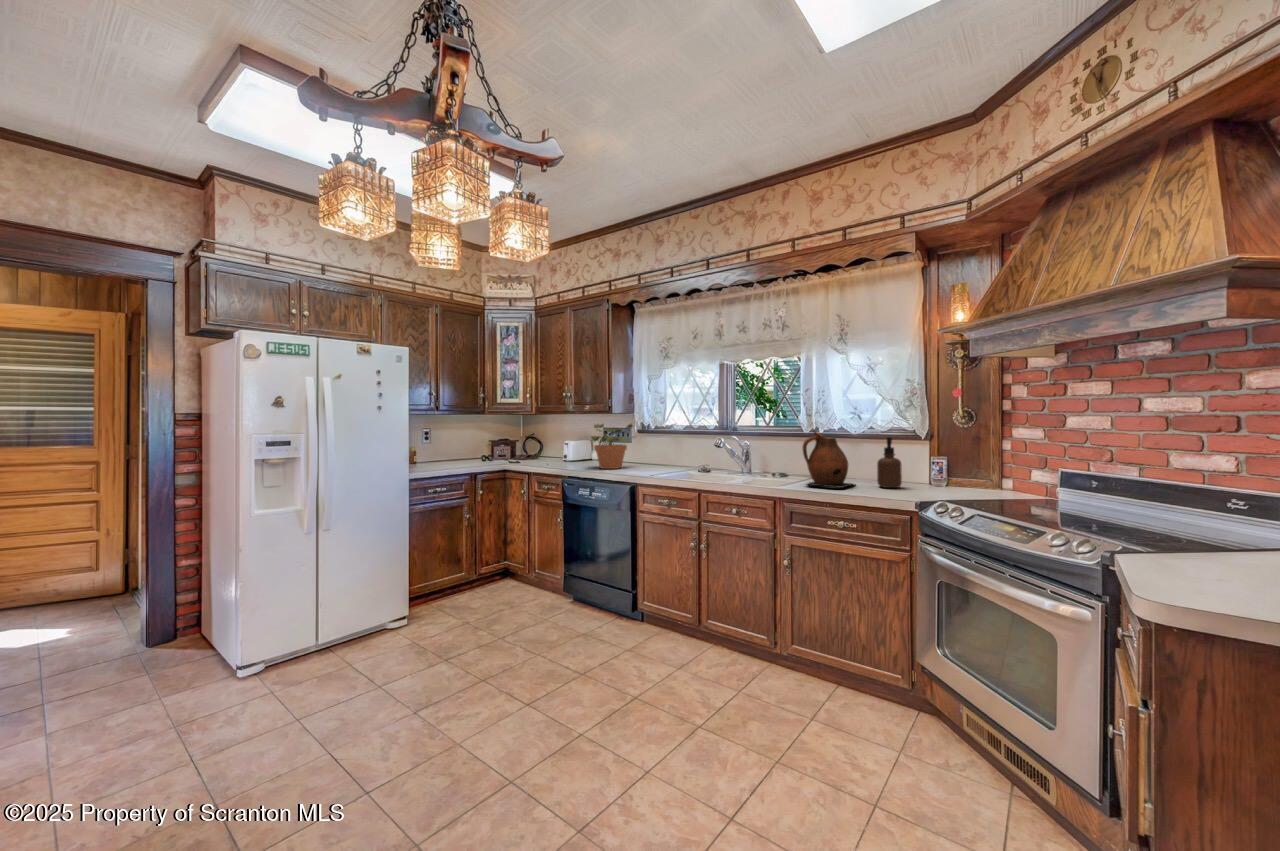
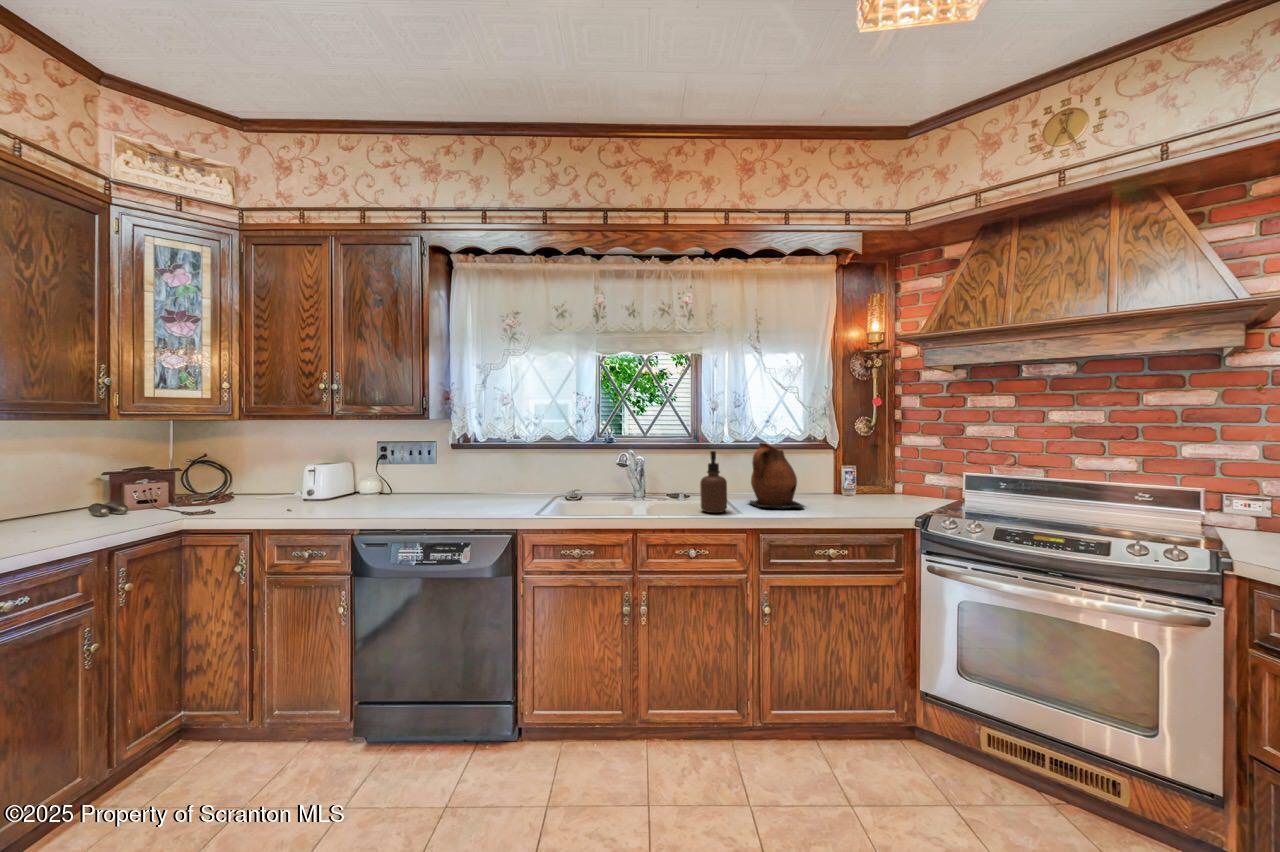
potted plant: present [591,424,636,469] -> none [393,434,479,507]
soap dispenser: present [877,437,902,488] -> present [700,451,727,513]

